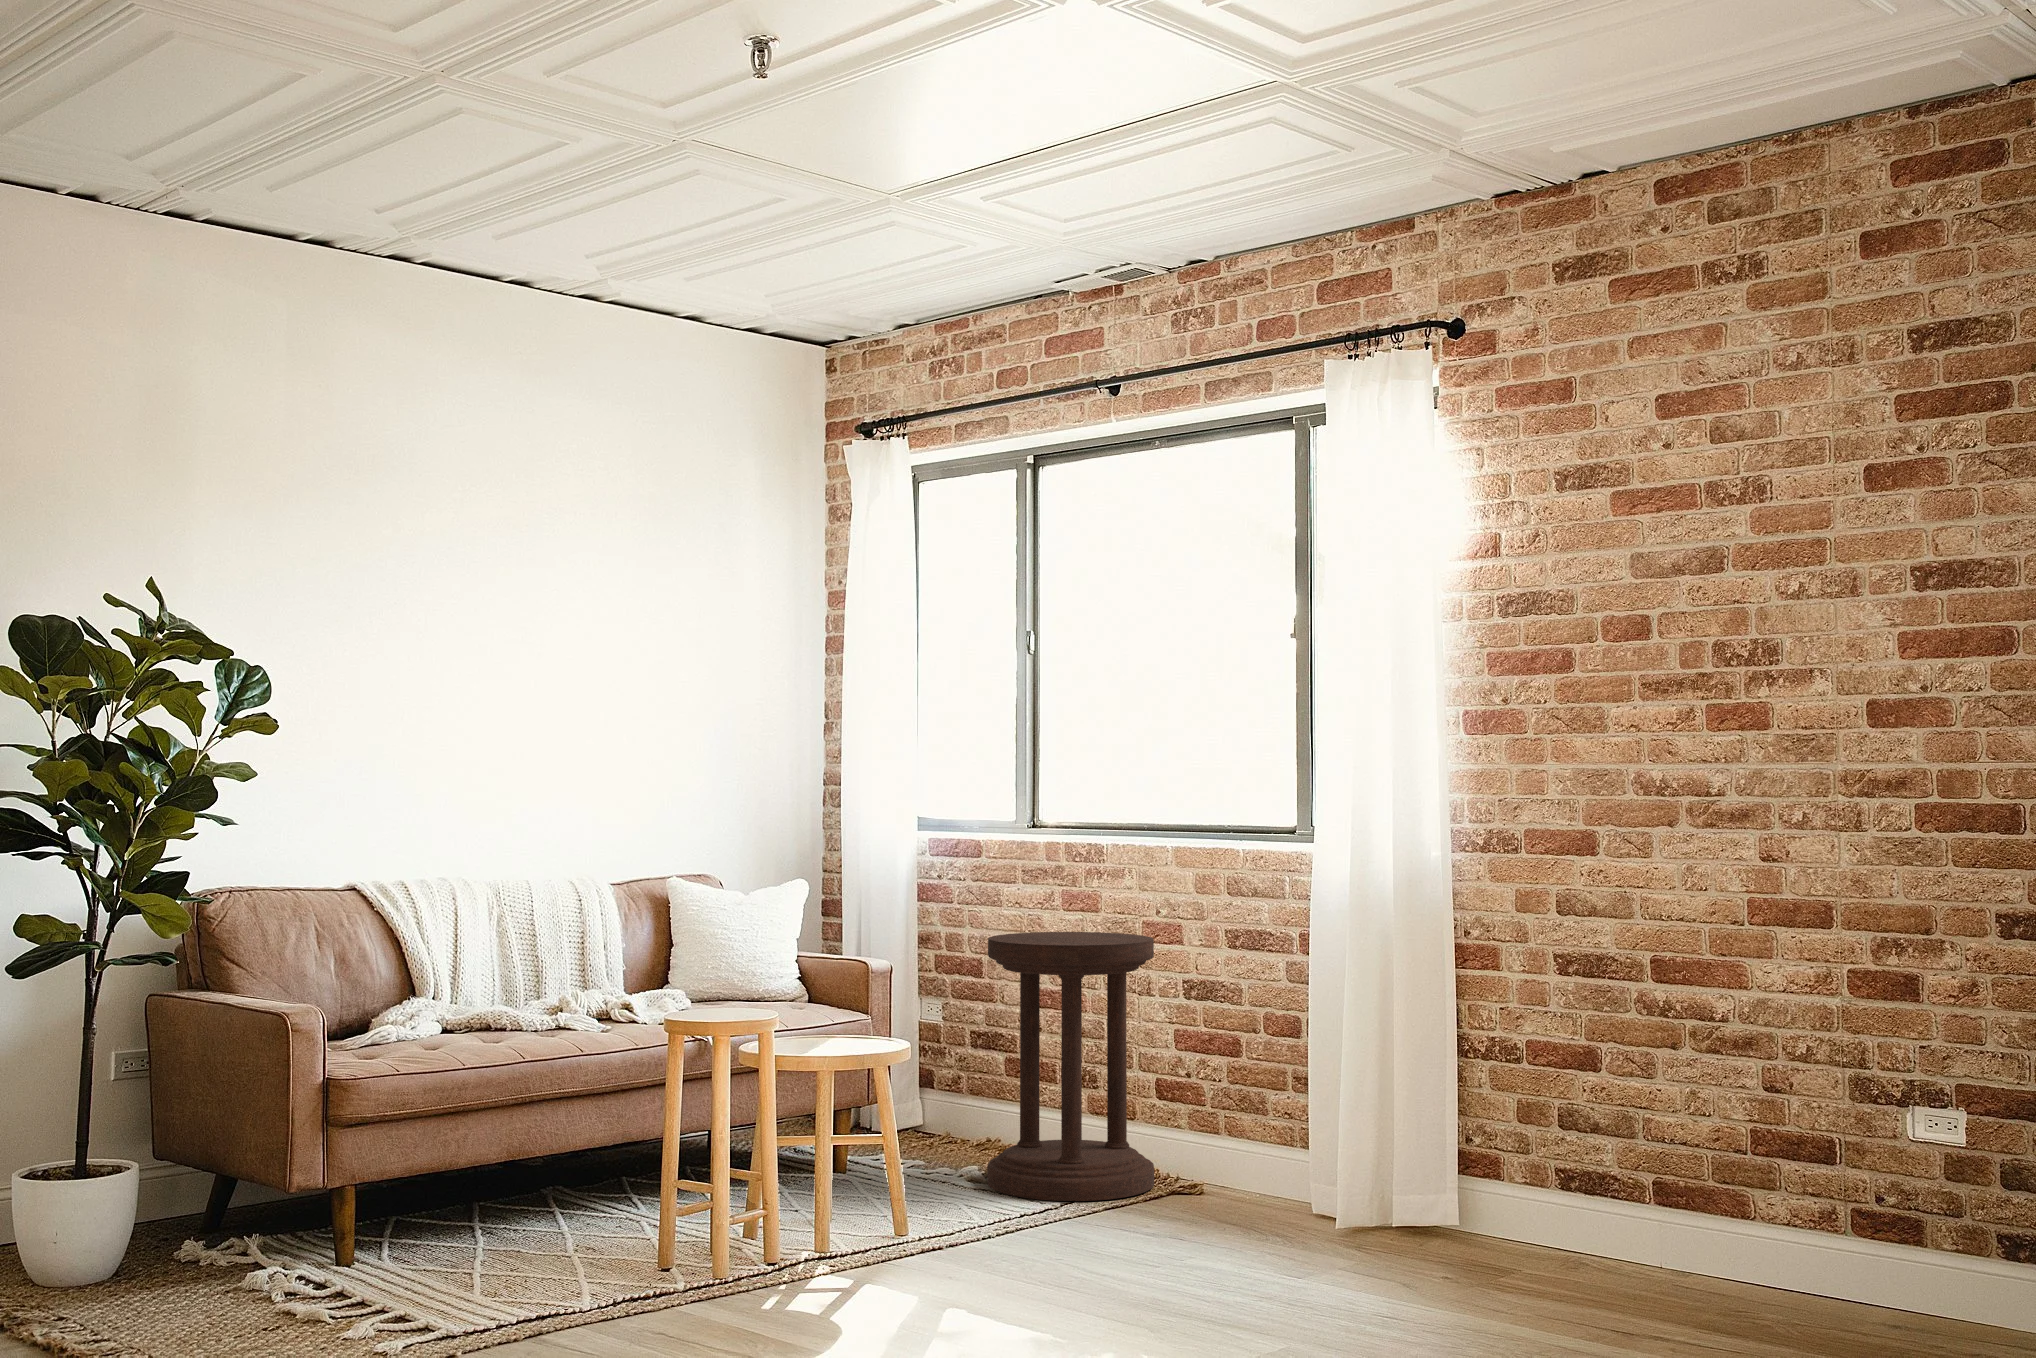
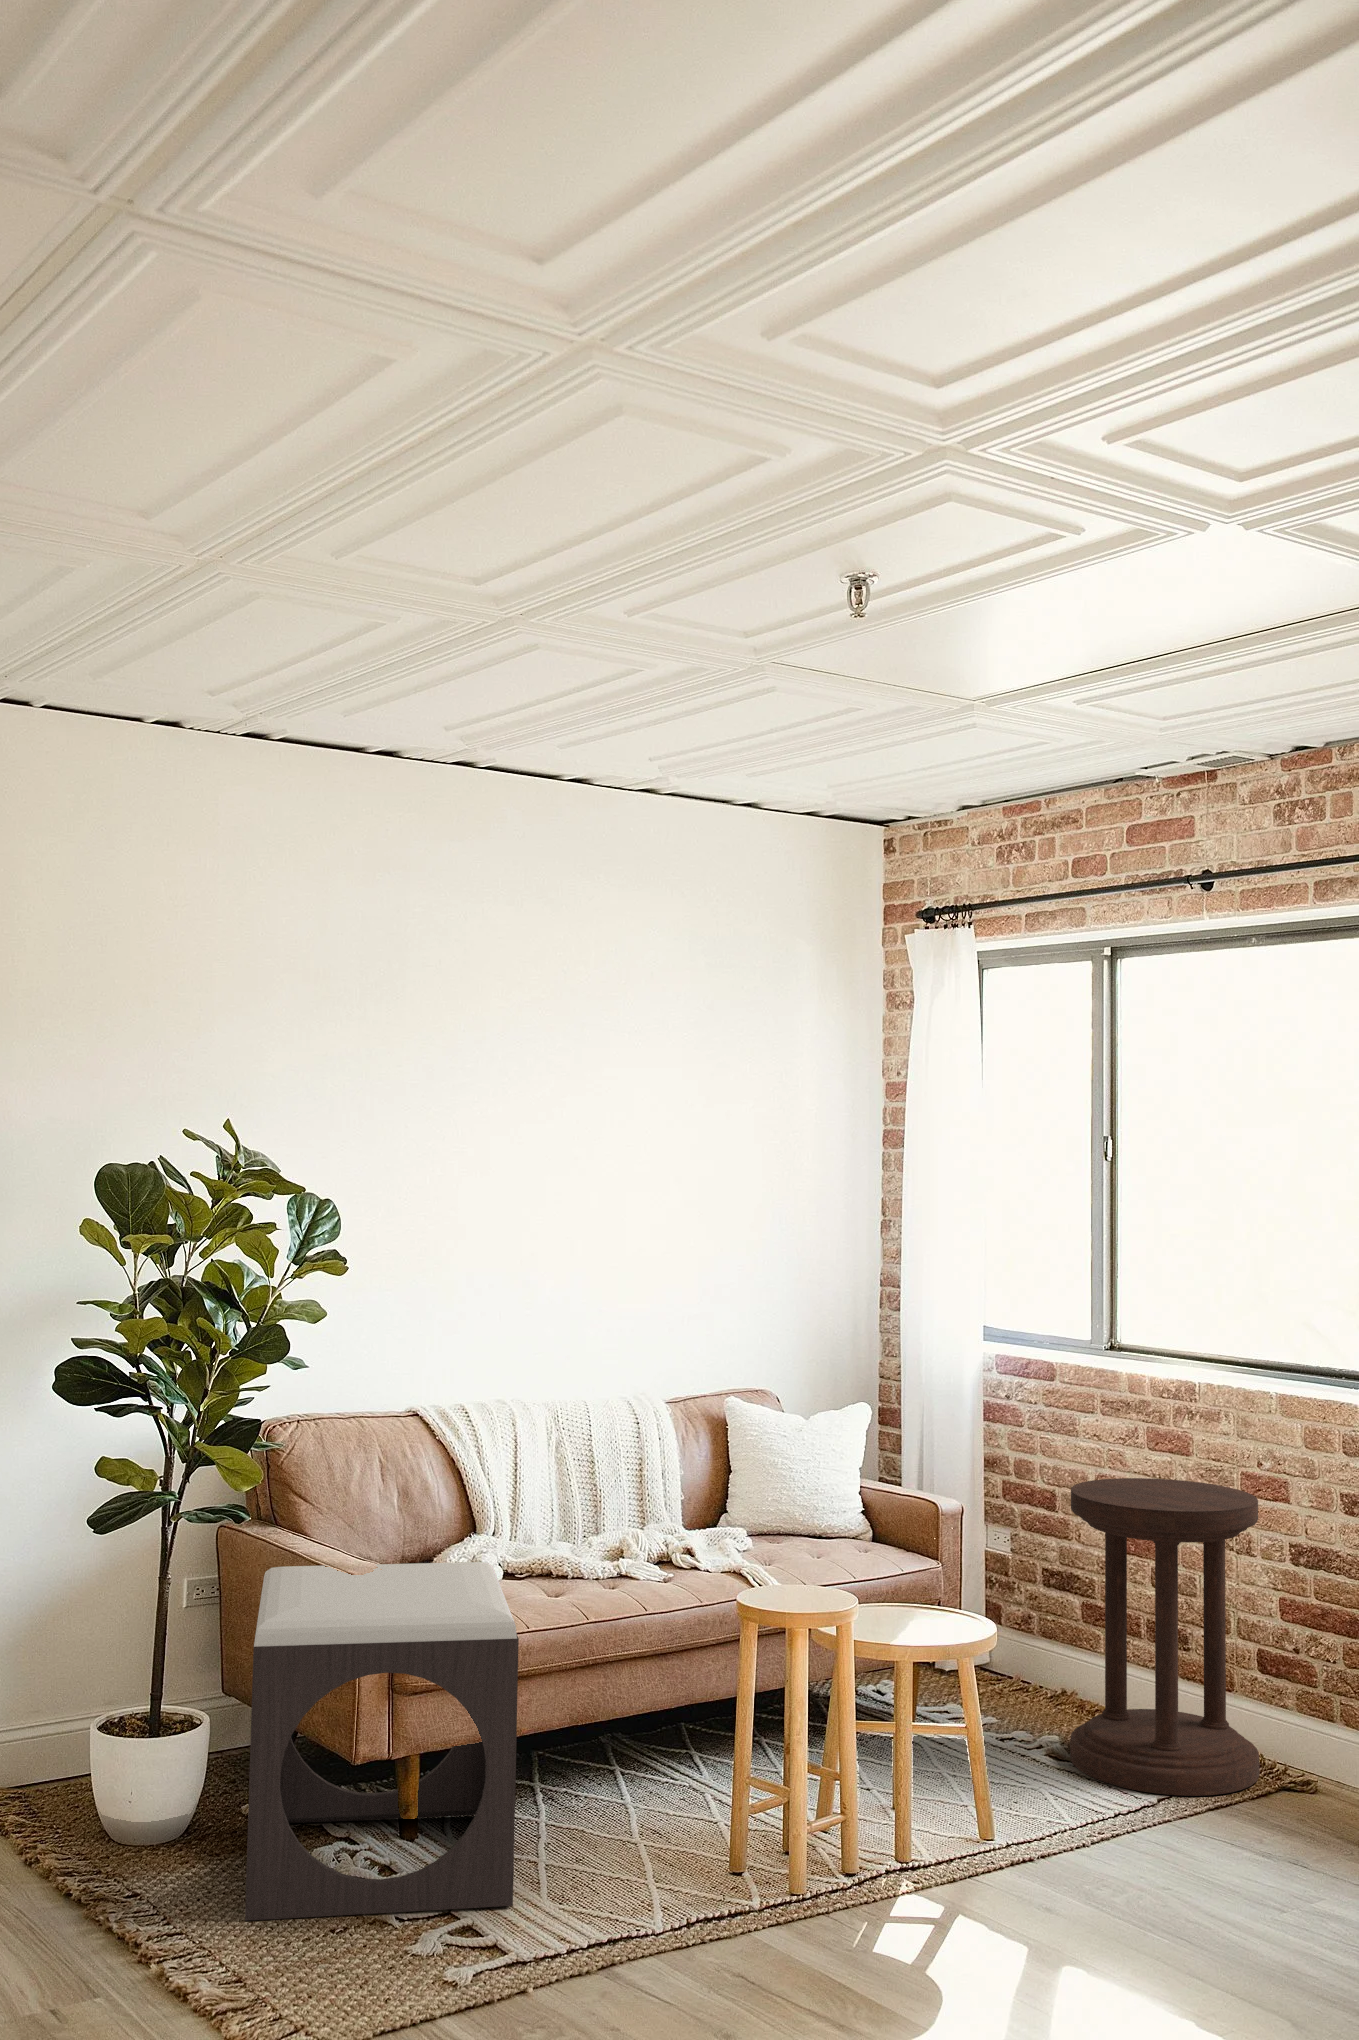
footstool: none [171,1002,449,1328] -> present [245,1562,519,1921]

